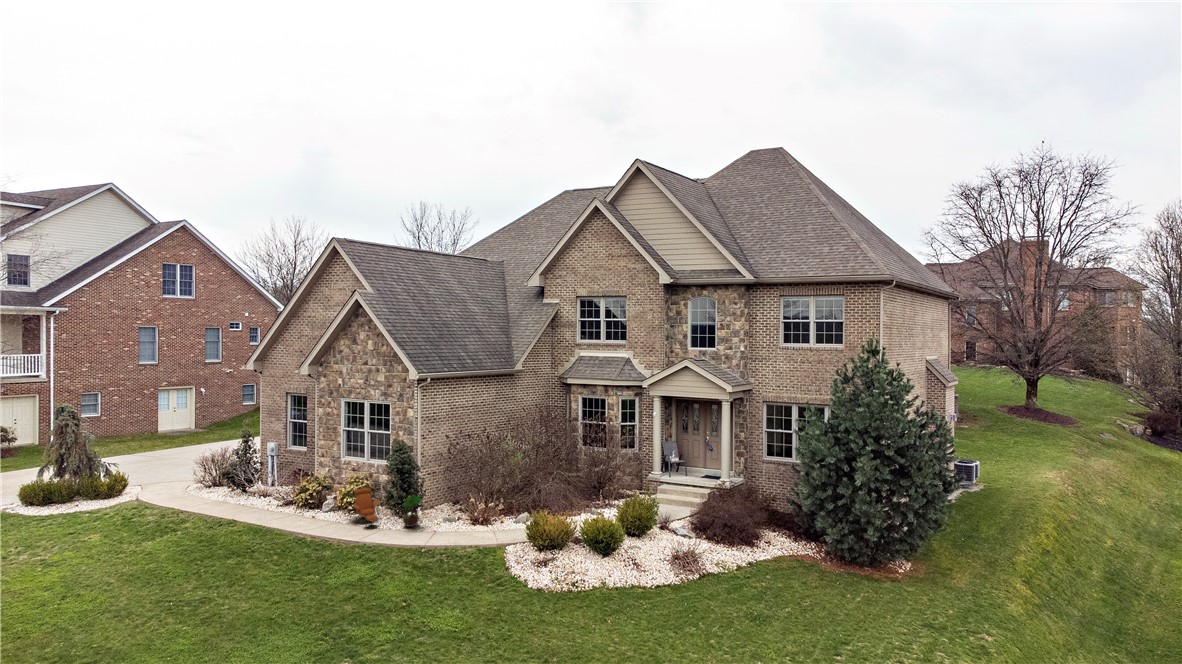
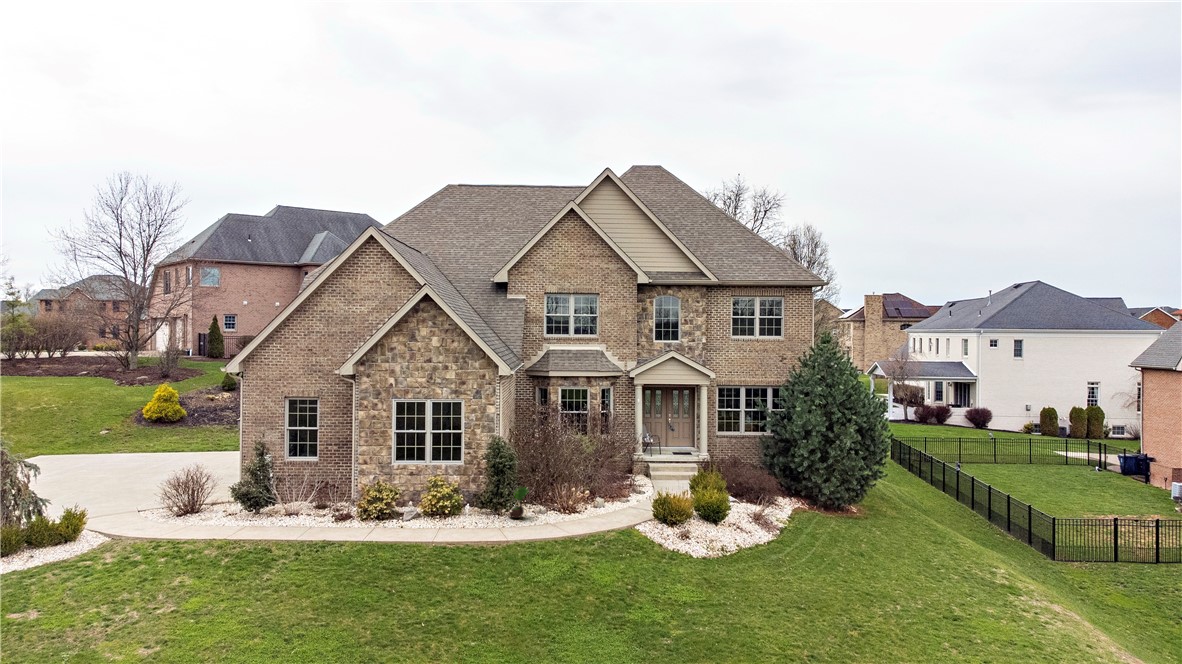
lounge chair: present [353,488,379,527] -> none [453,488,491,526]

